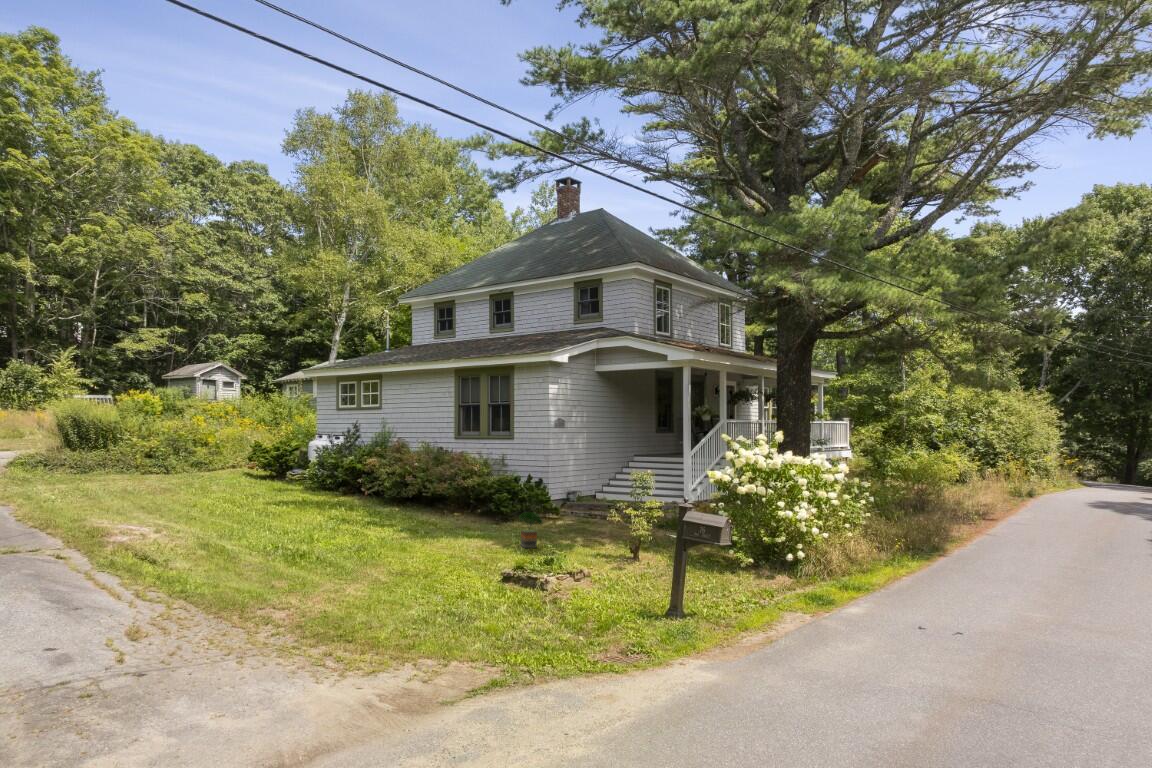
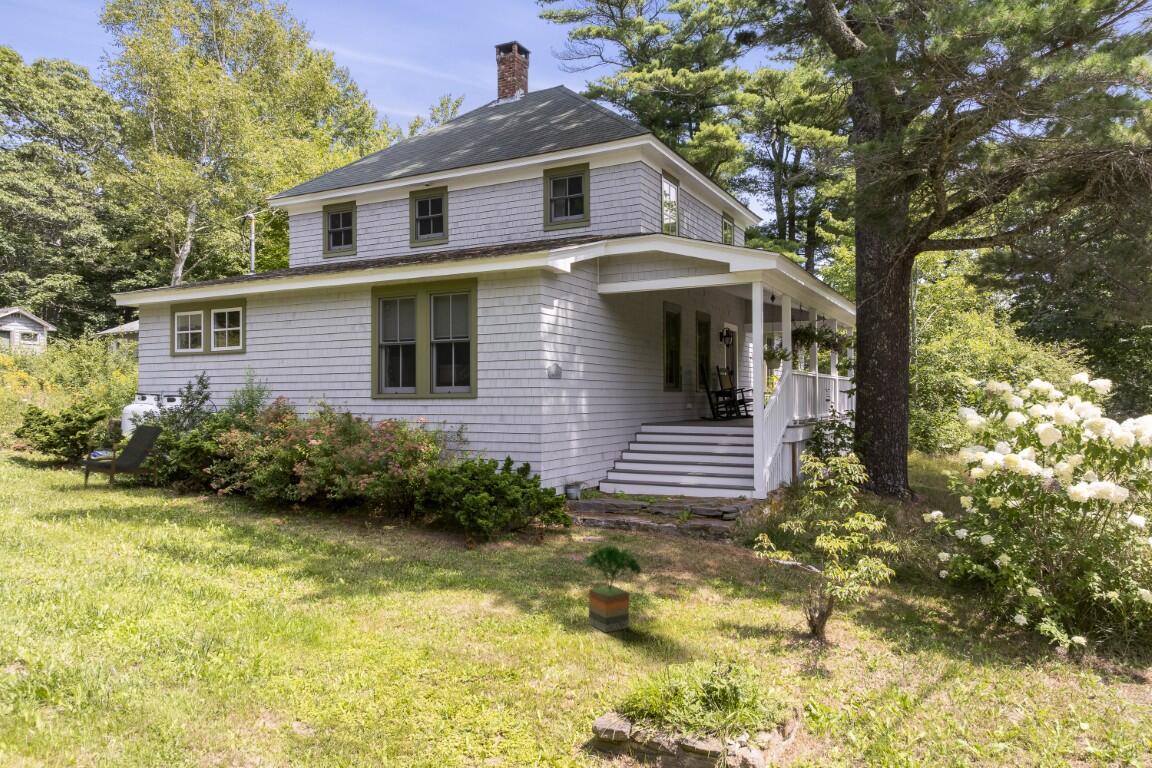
lounge chair: none [290,453,335,491] -> present [78,425,163,490]

